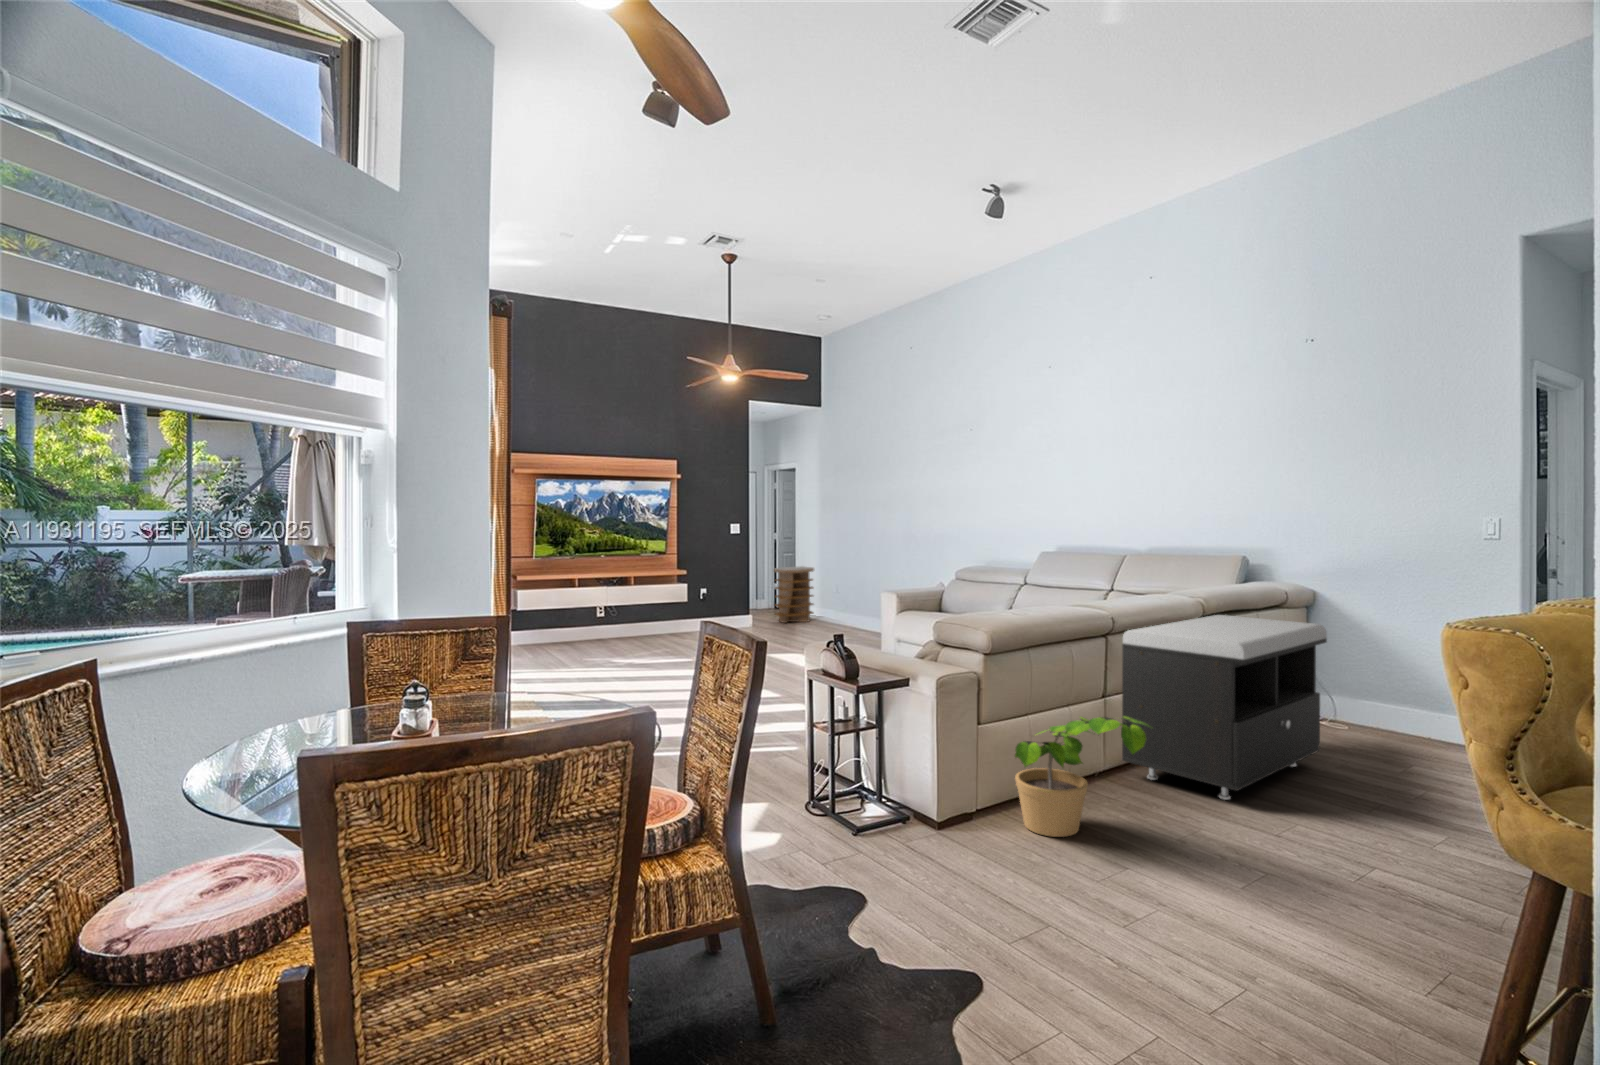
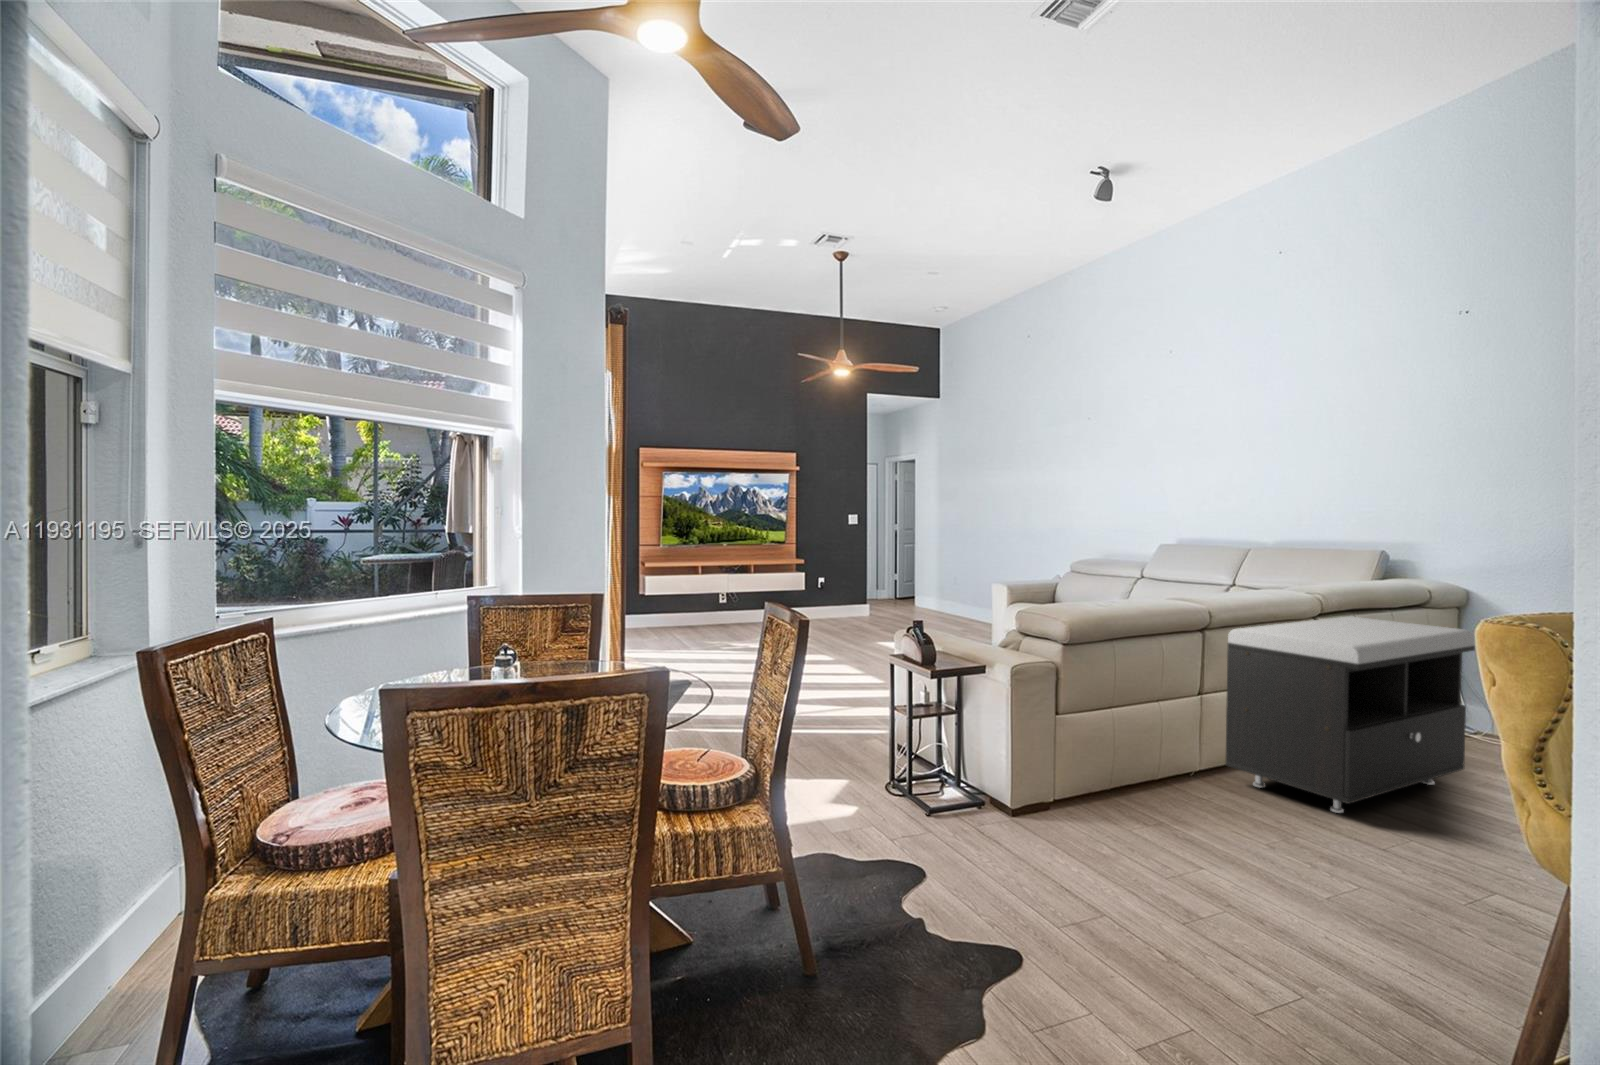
side table: present [774,566,814,623] -> none [893,557,935,613]
potted plant: present [1015,716,1153,837] -> none [1091,714,1240,836]

